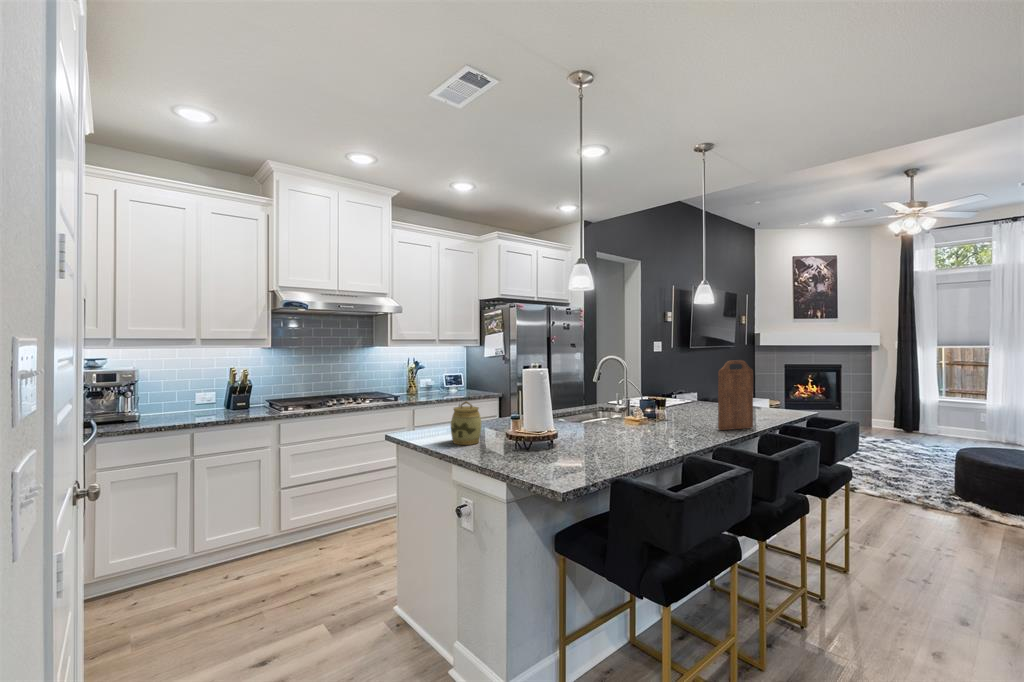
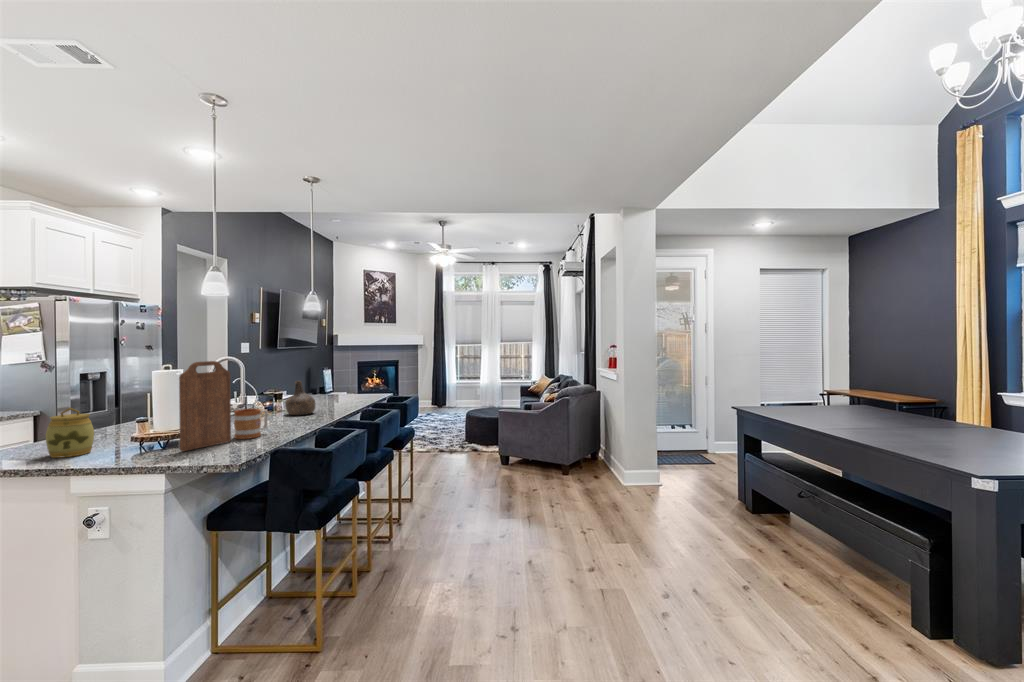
cutting board: present [718,360,753,430] -> present [179,361,231,451]
bottle: none [664,390,699,431] -> present [285,381,315,415]
mug: none [591,421,628,457] -> present [234,409,268,439]

